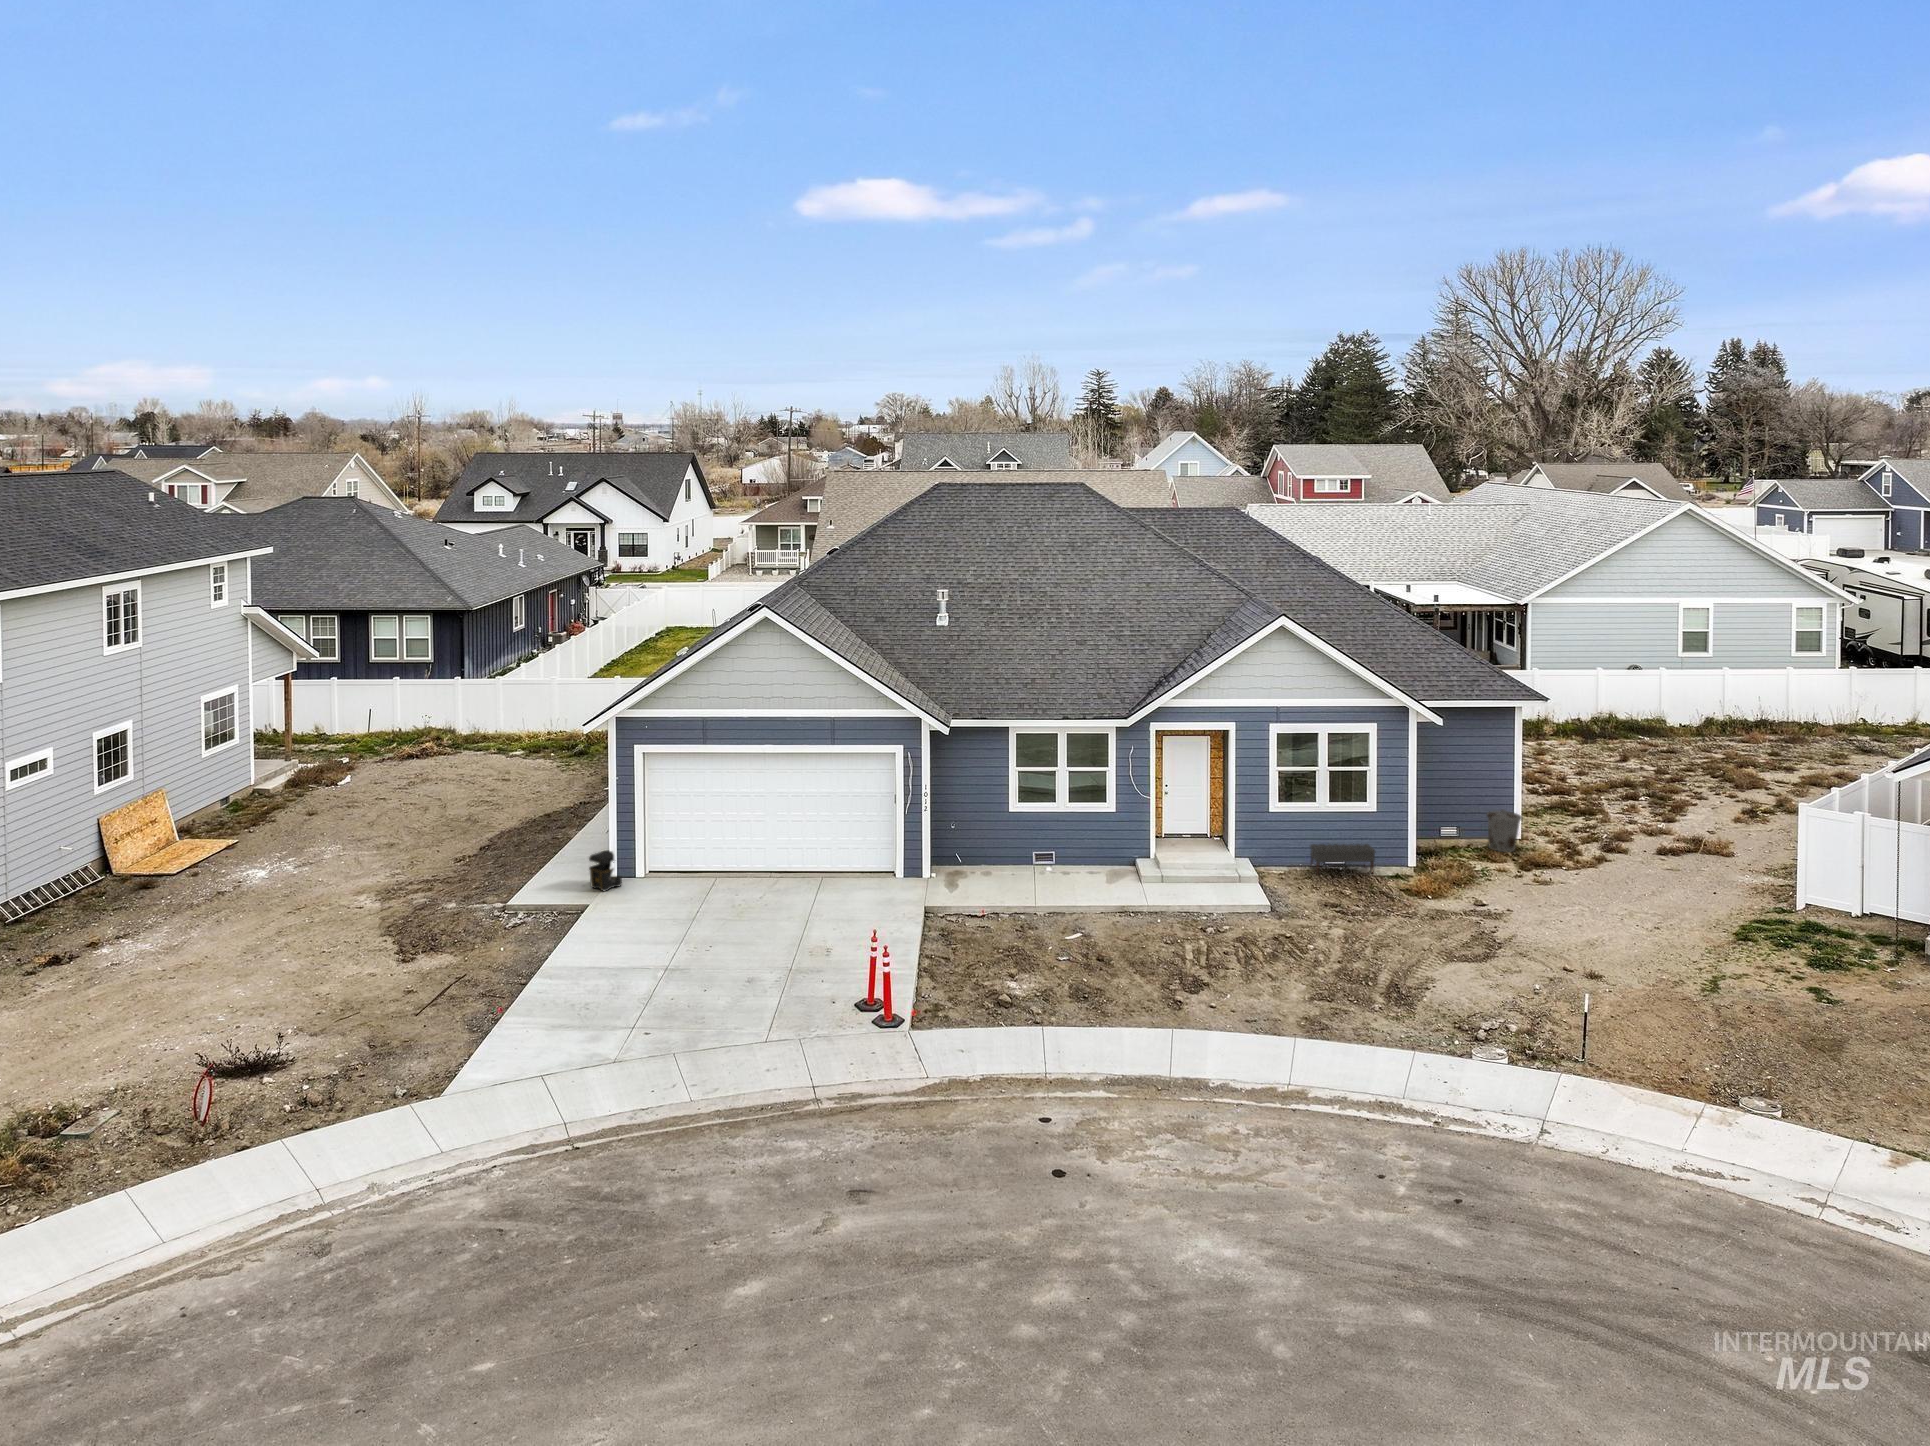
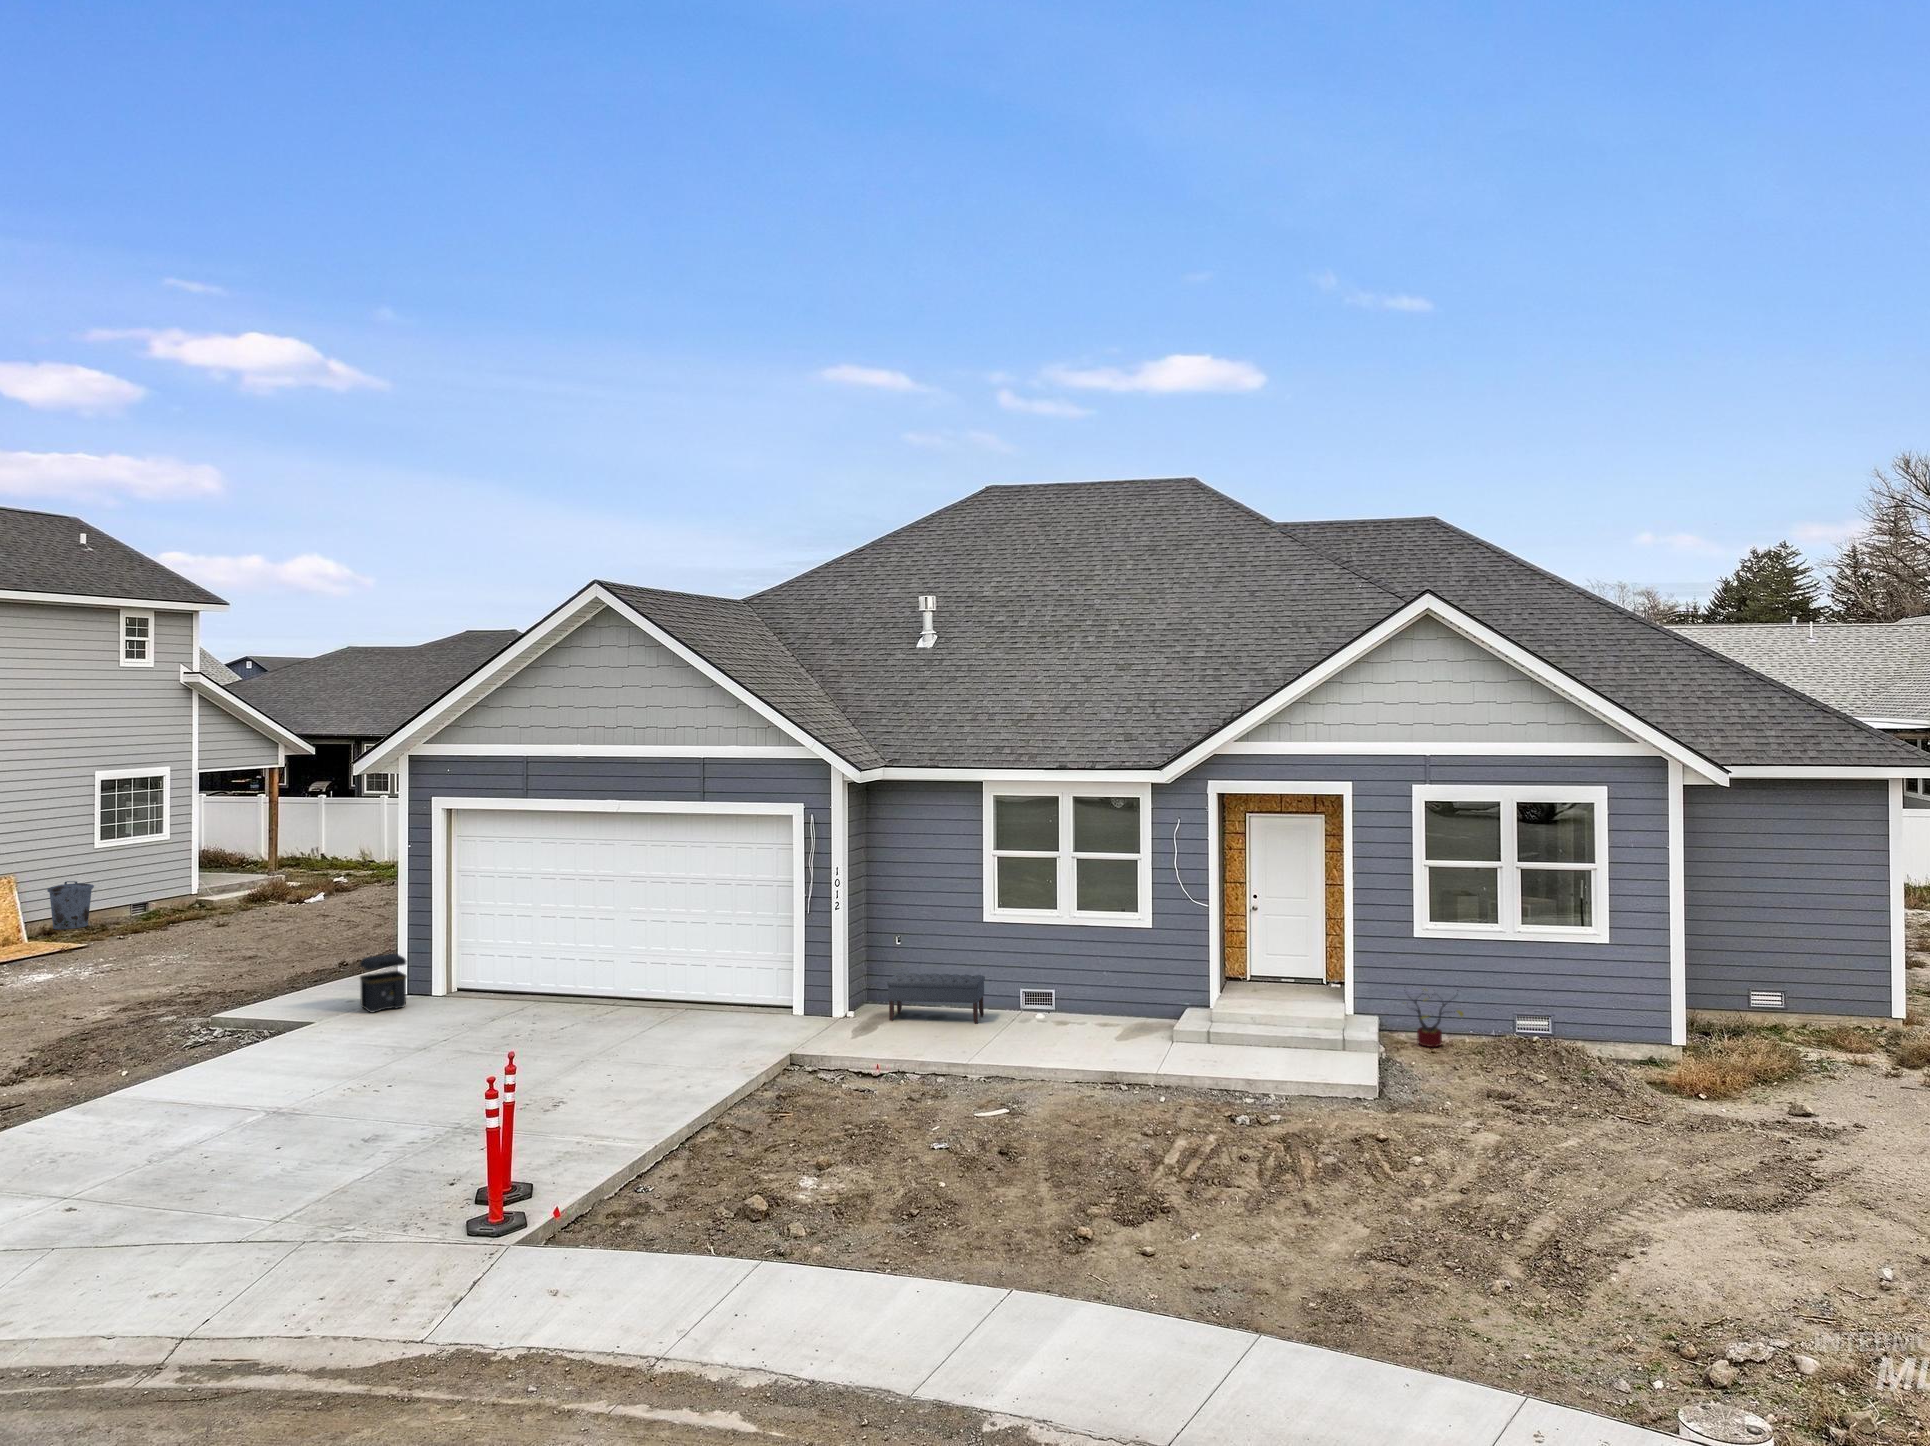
trash can: present [1486,809,1522,852] -> present [47,881,94,929]
decorative plant: none [1260,838,1299,874] -> present [1413,993,1463,1047]
bench: present [1310,844,1375,874] -> present [887,973,985,1023]

